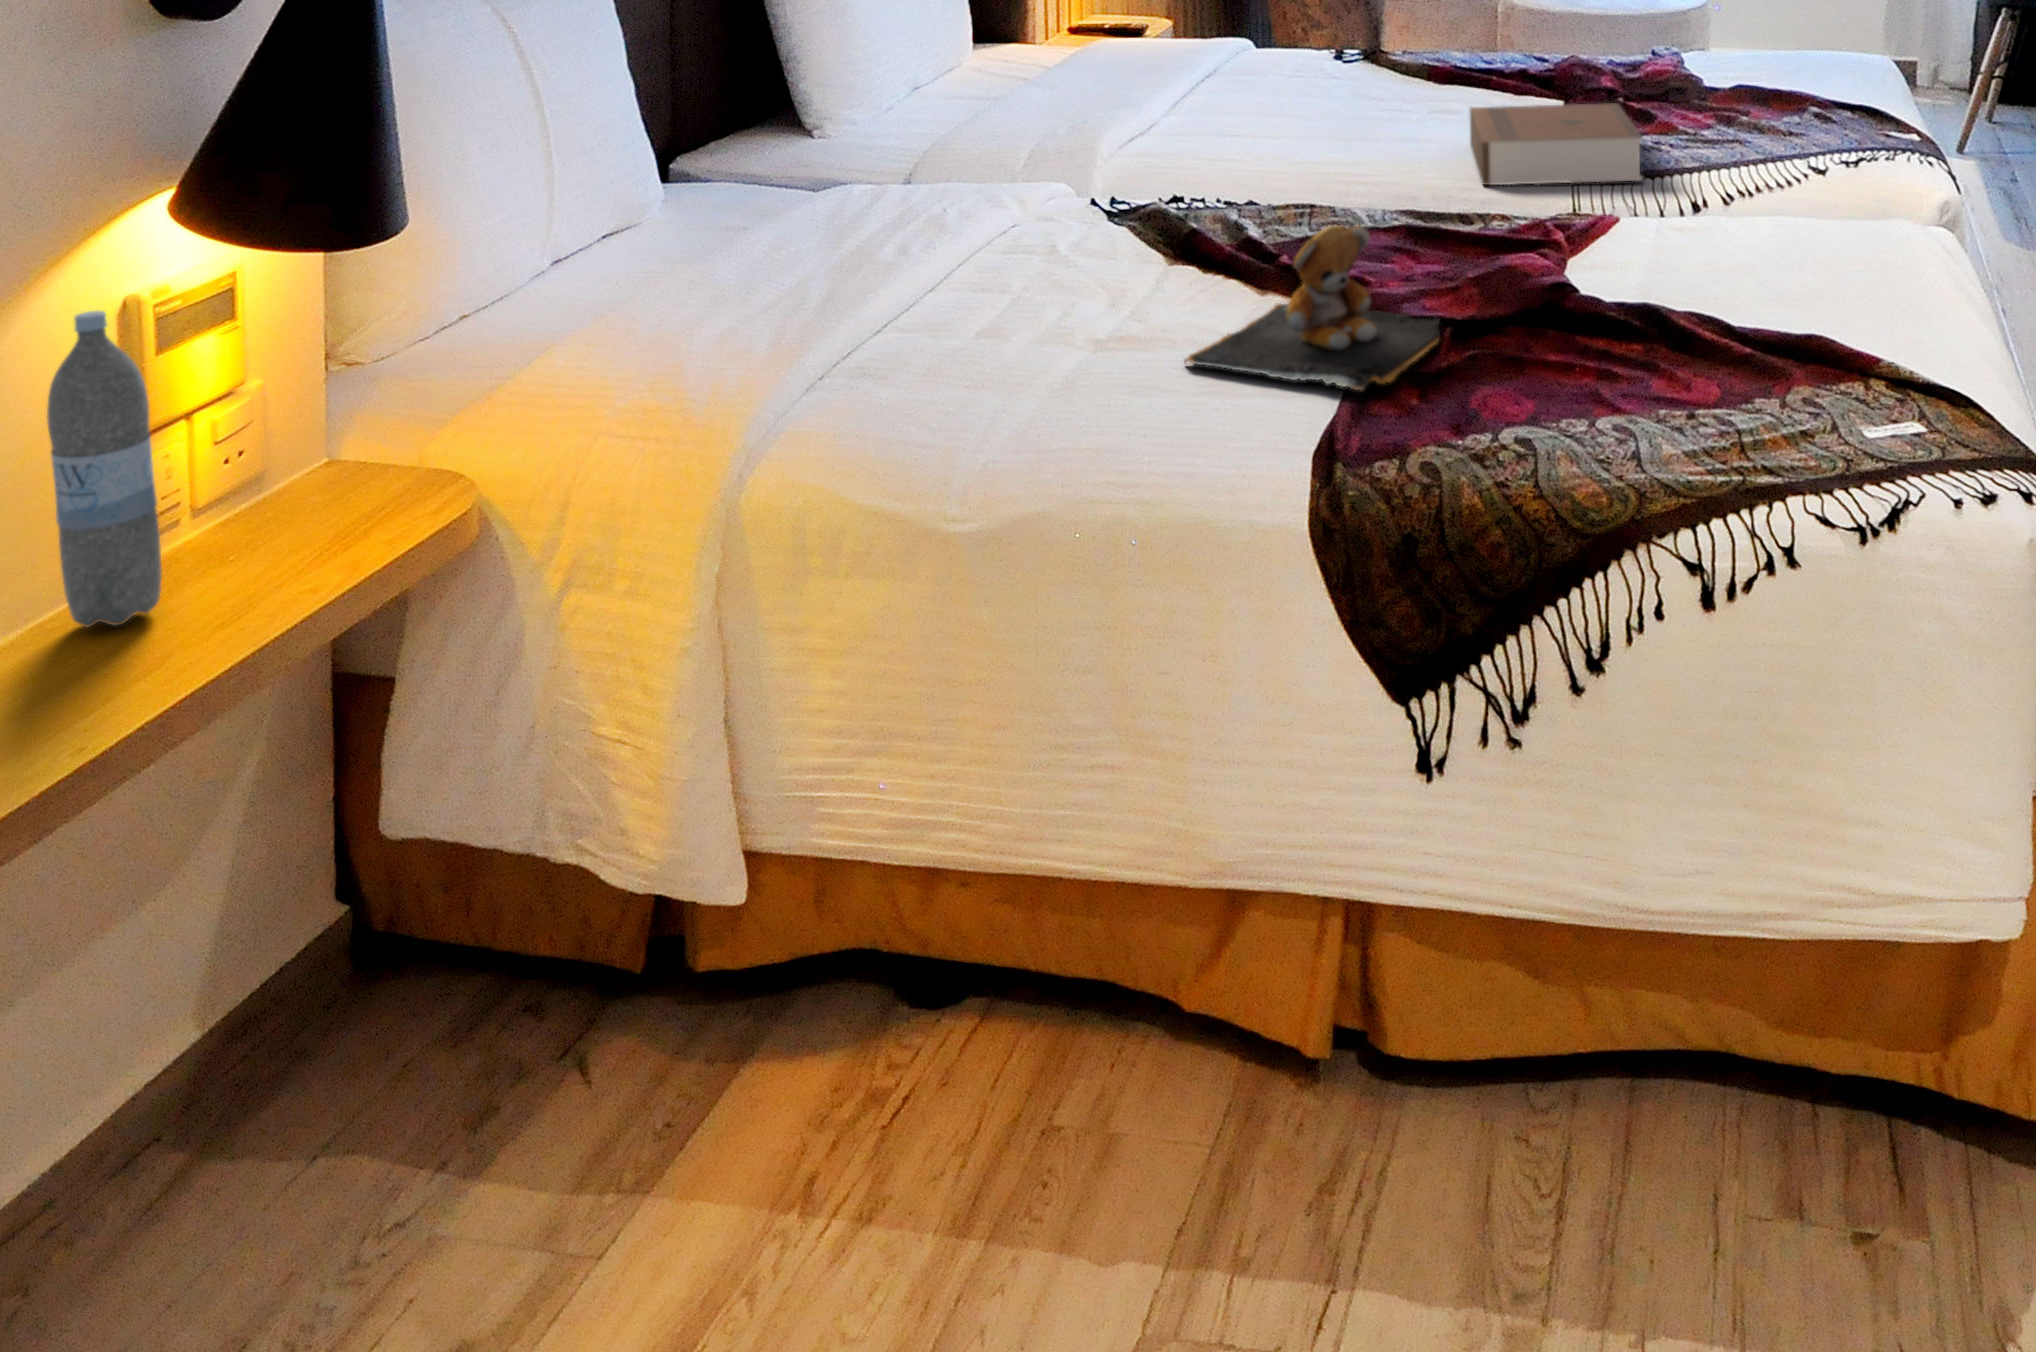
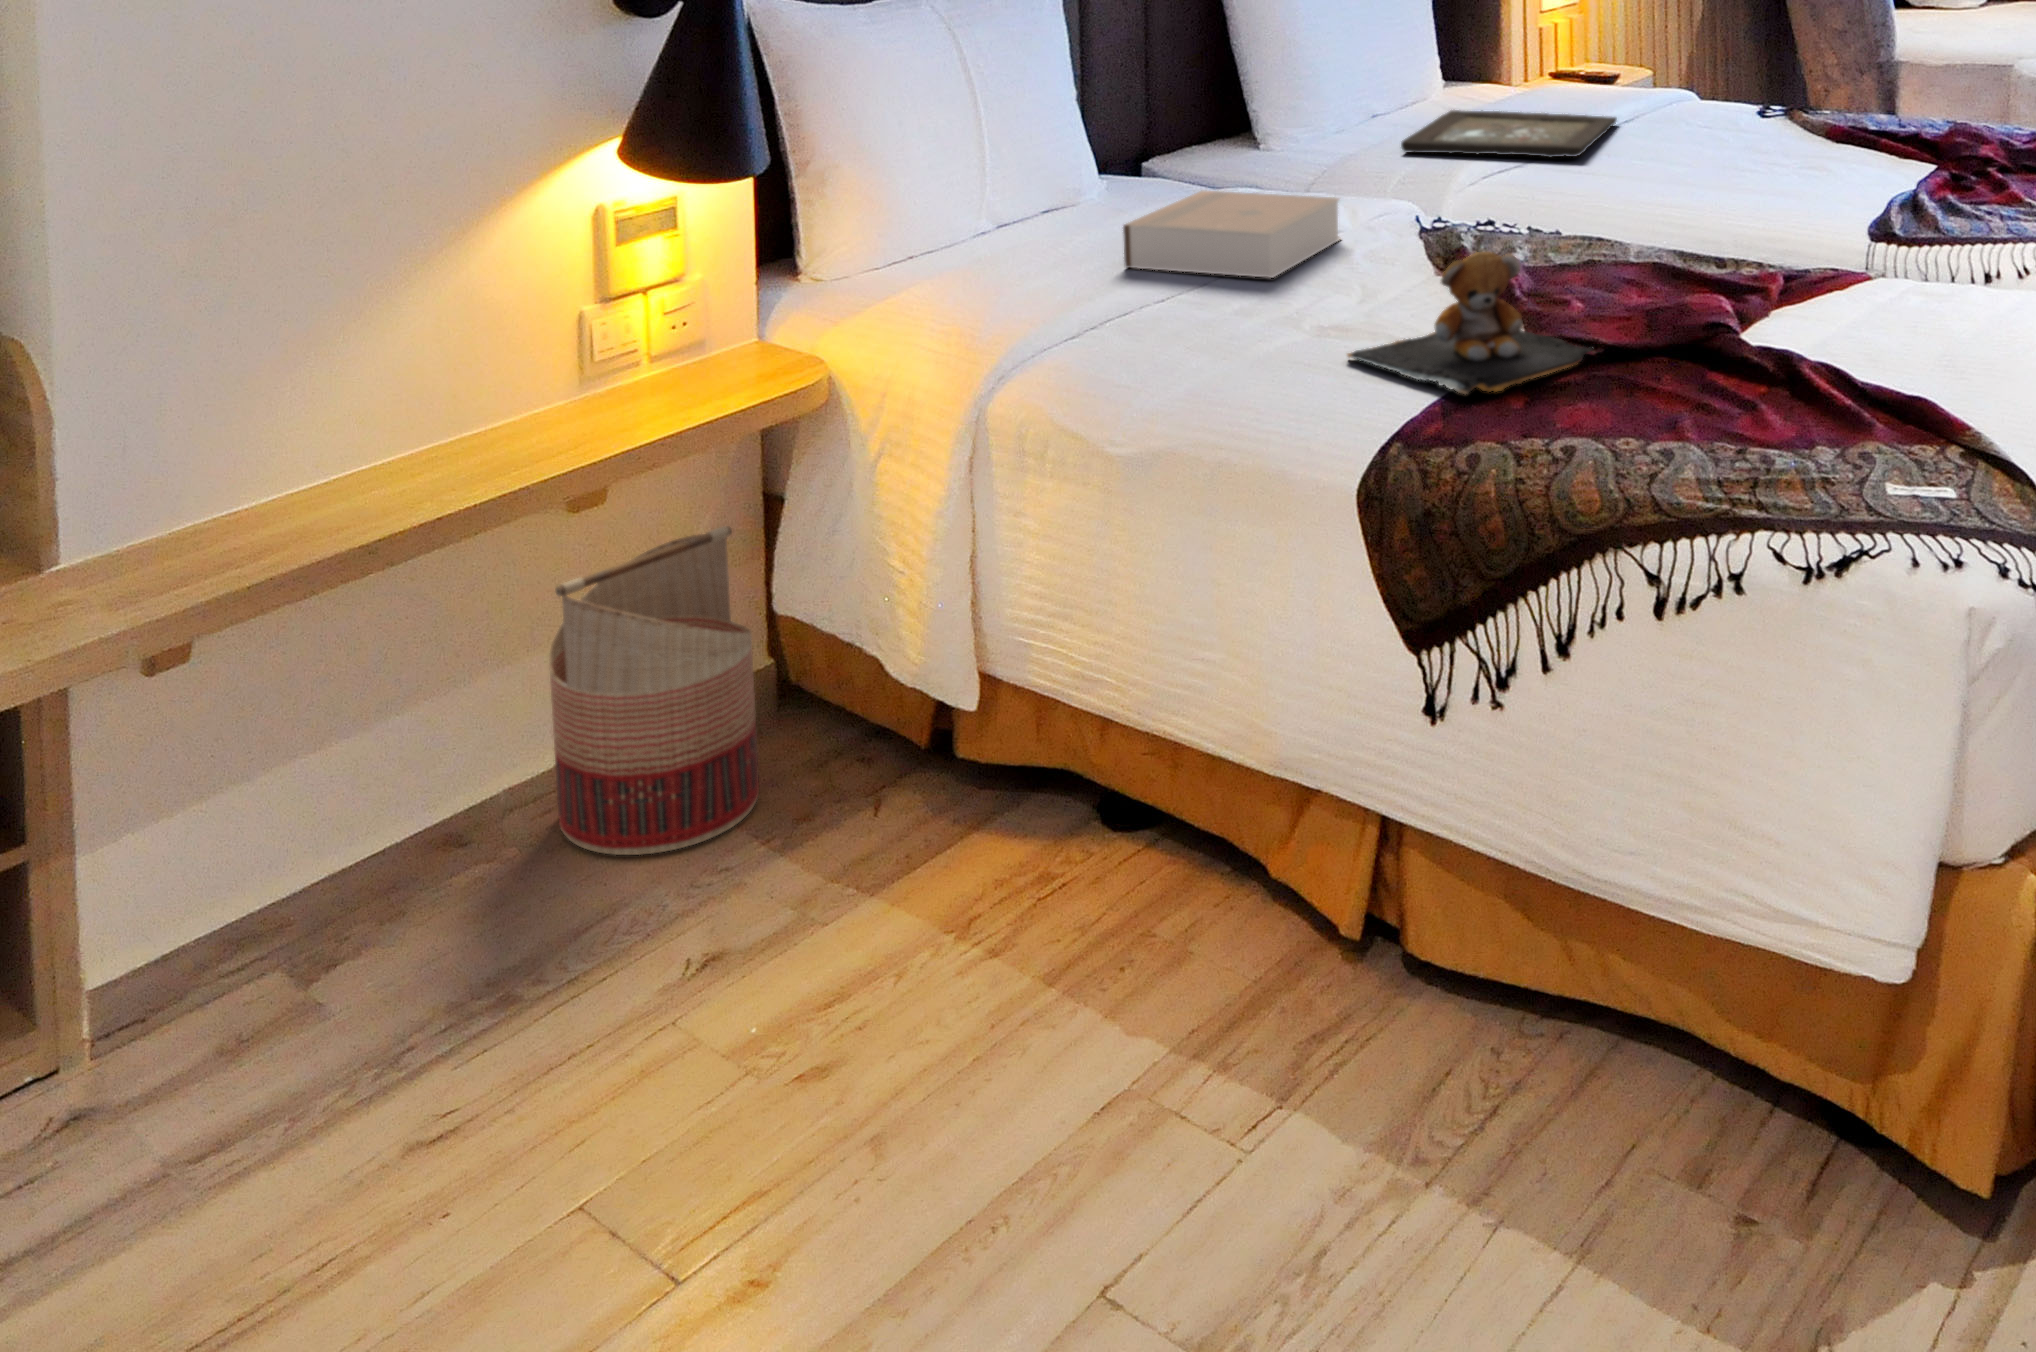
tray: none [1012,67,1213,121] -> present [1401,110,1617,157]
book: present [1470,103,1643,185] -> present [1123,191,1341,278]
water bottle: present [47,311,162,627] -> none [522,220,592,443]
basket: none [92,696,419,1198] -> present [549,526,759,855]

